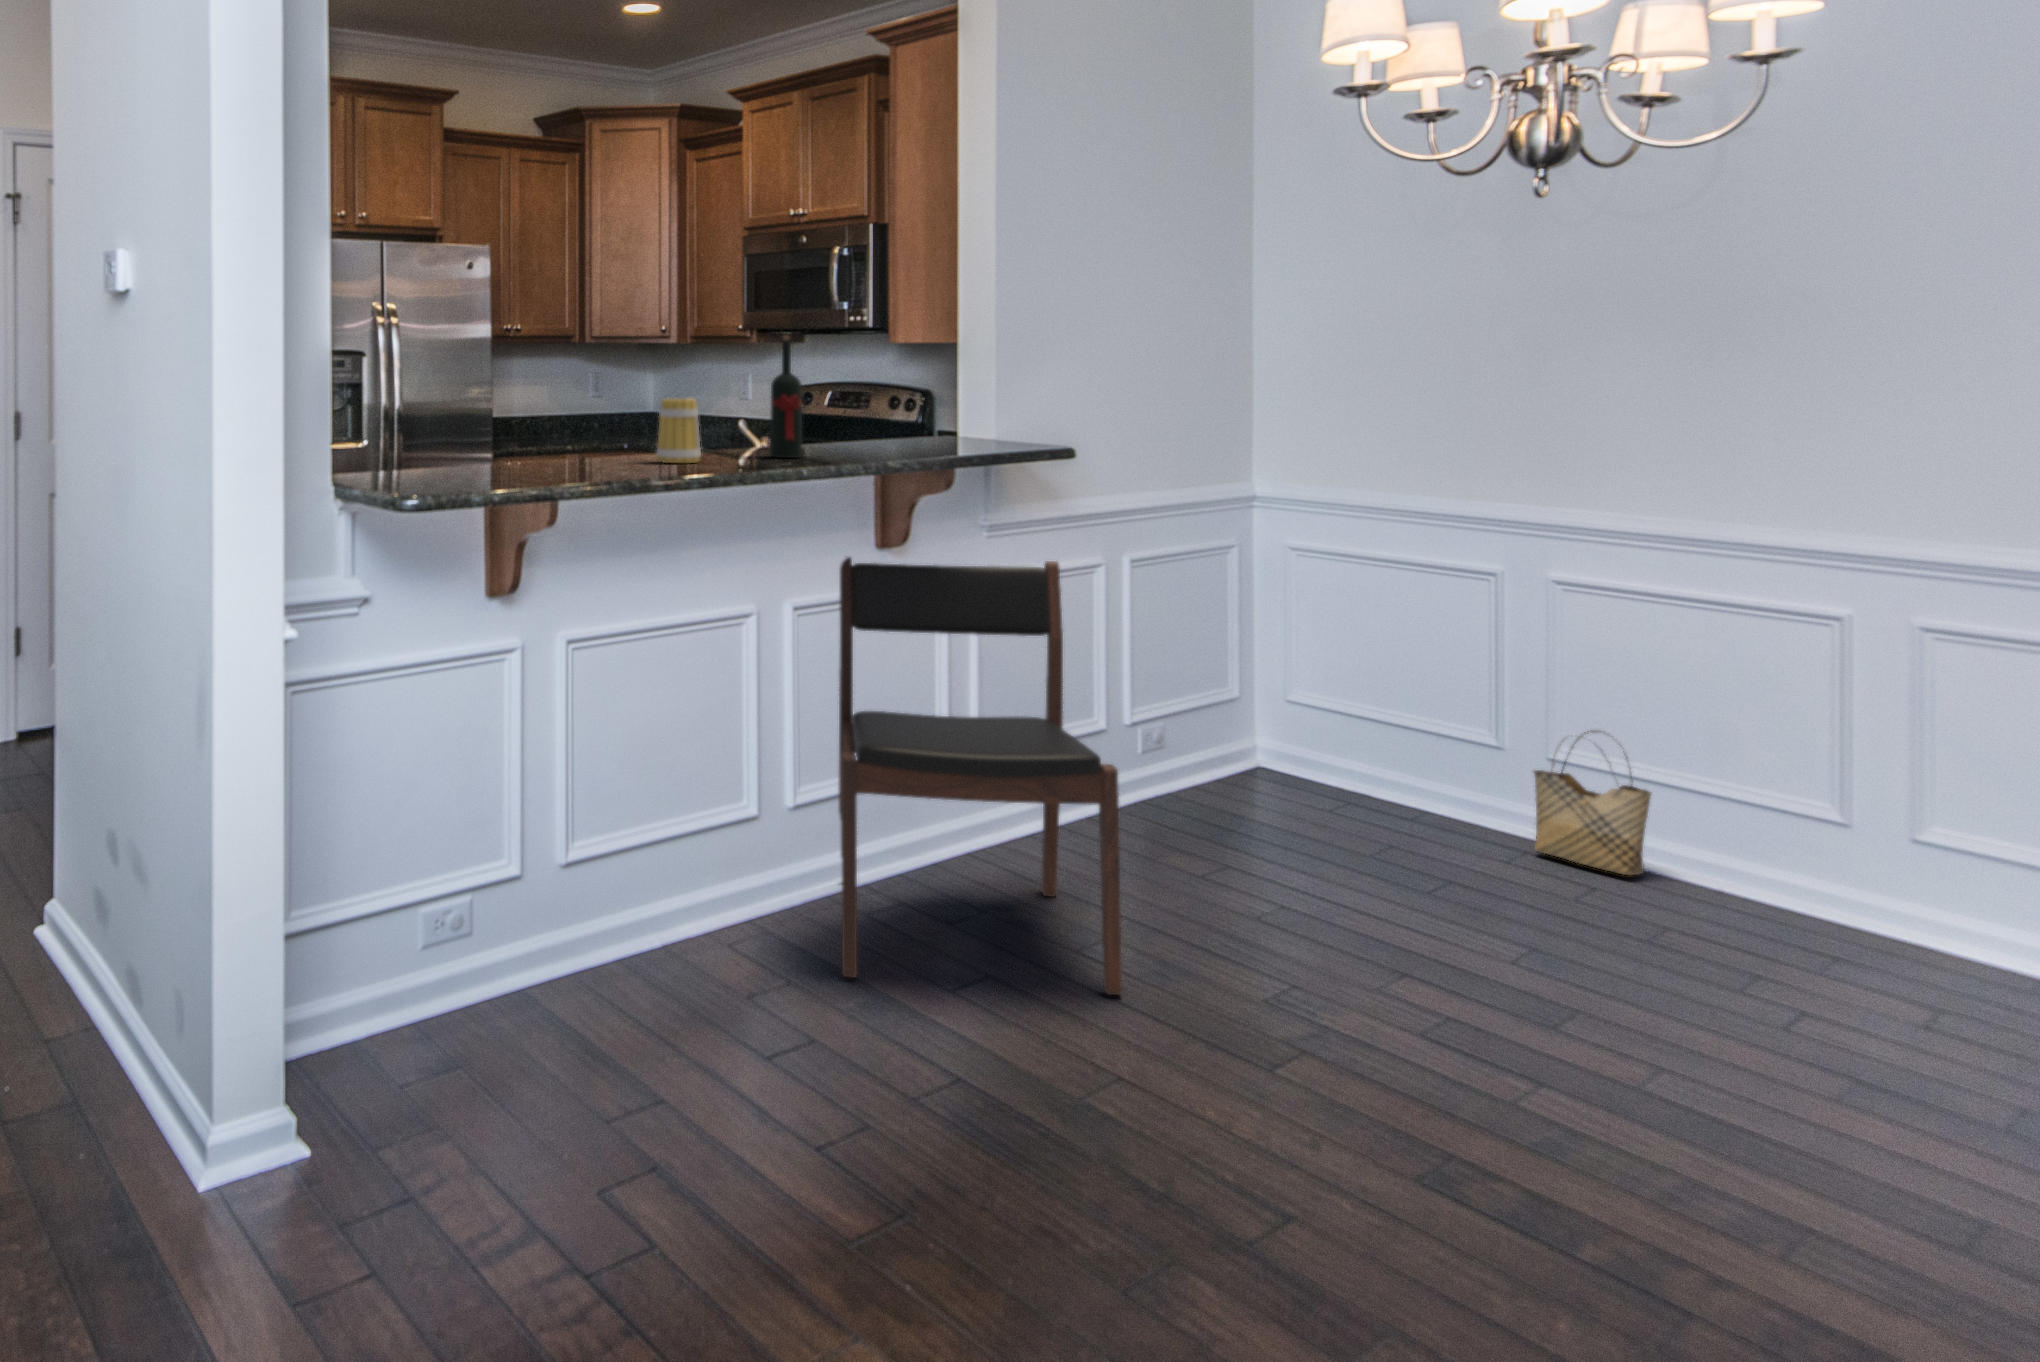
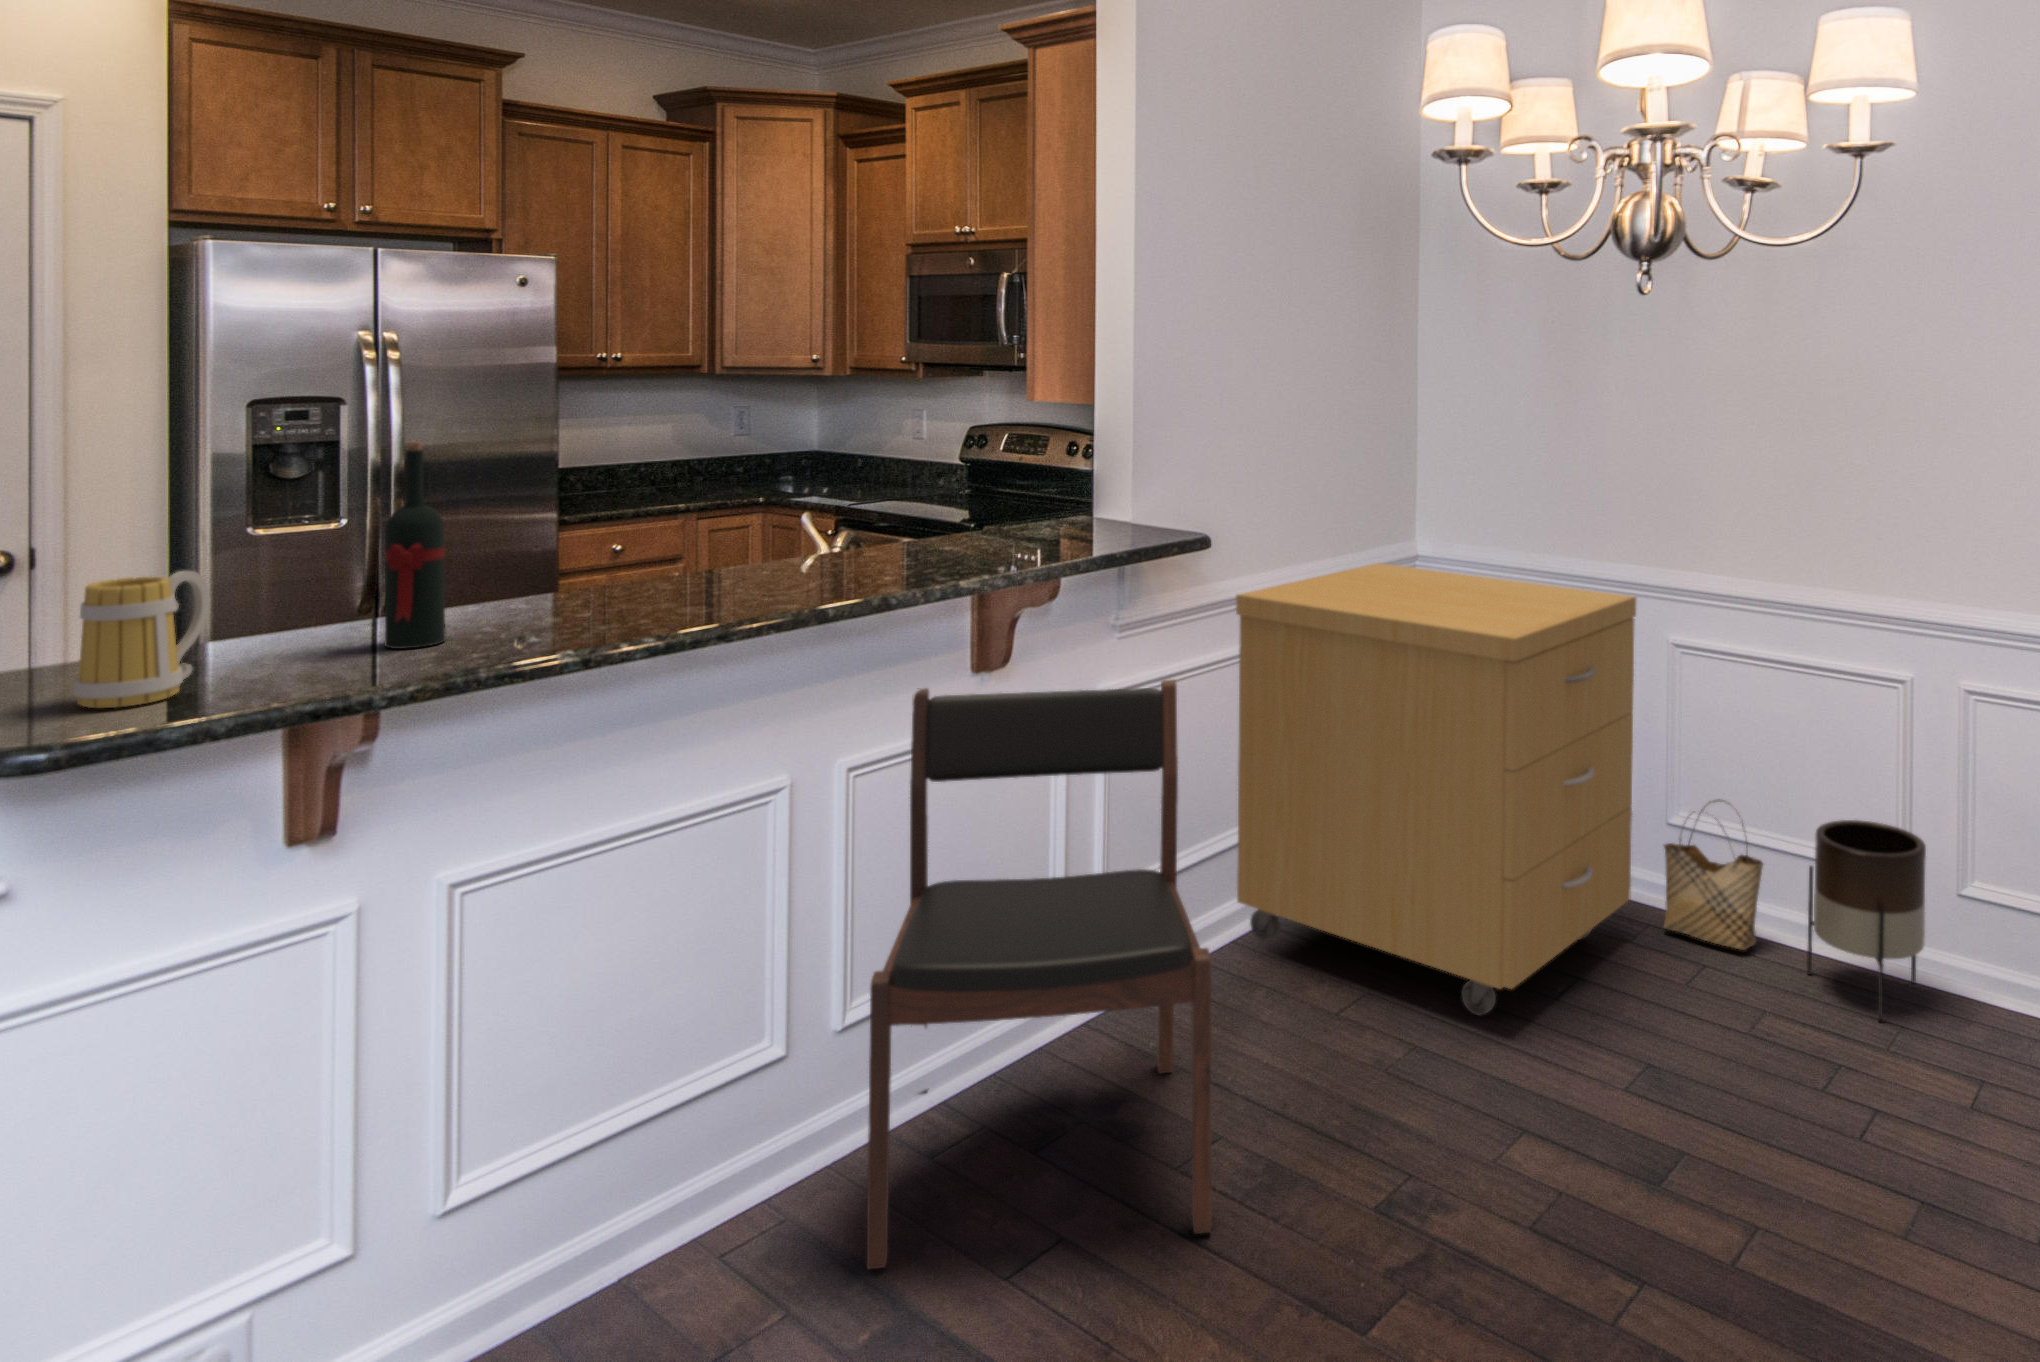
wine bottle: present [770,335,802,458] -> present [385,442,445,649]
mug: present [657,398,701,463] -> present [74,571,210,708]
storage cabinet: none [1088,498,1501,892] -> present [1236,563,1636,1016]
planter: none [1708,751,1854,945] -> present [1807,820,1926,1021]

